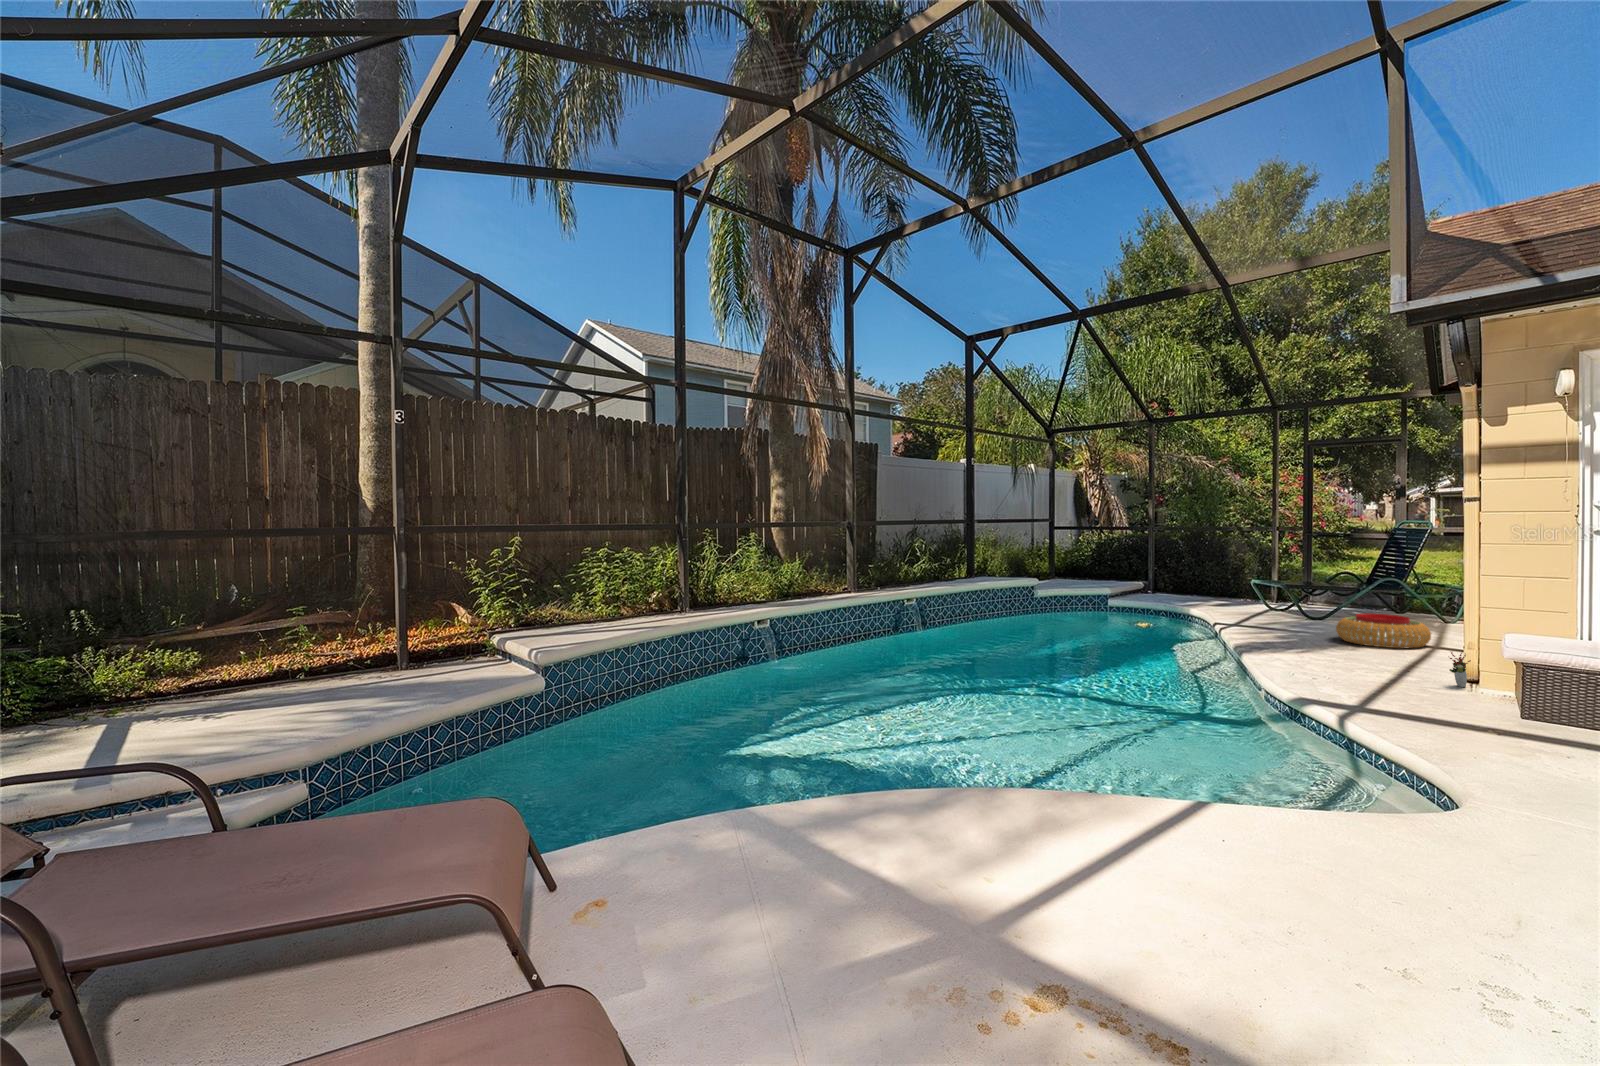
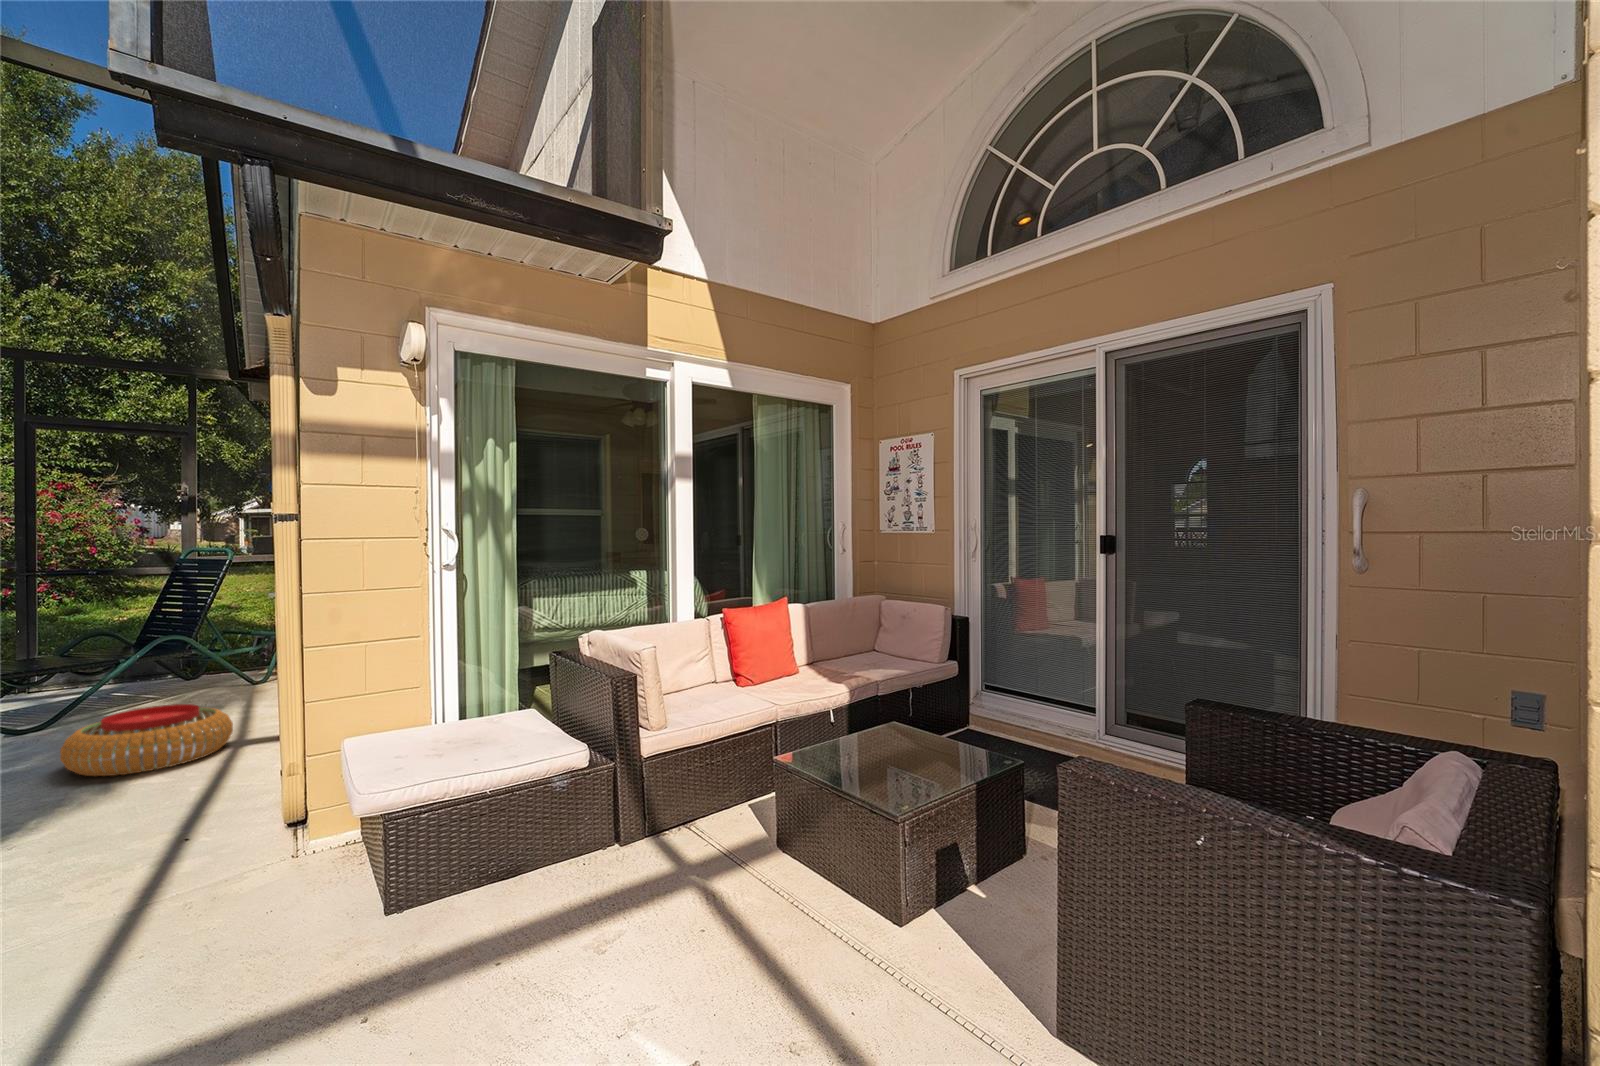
decorative plant: present [1449,652,1471,687] -> none [254,782,293,846]

